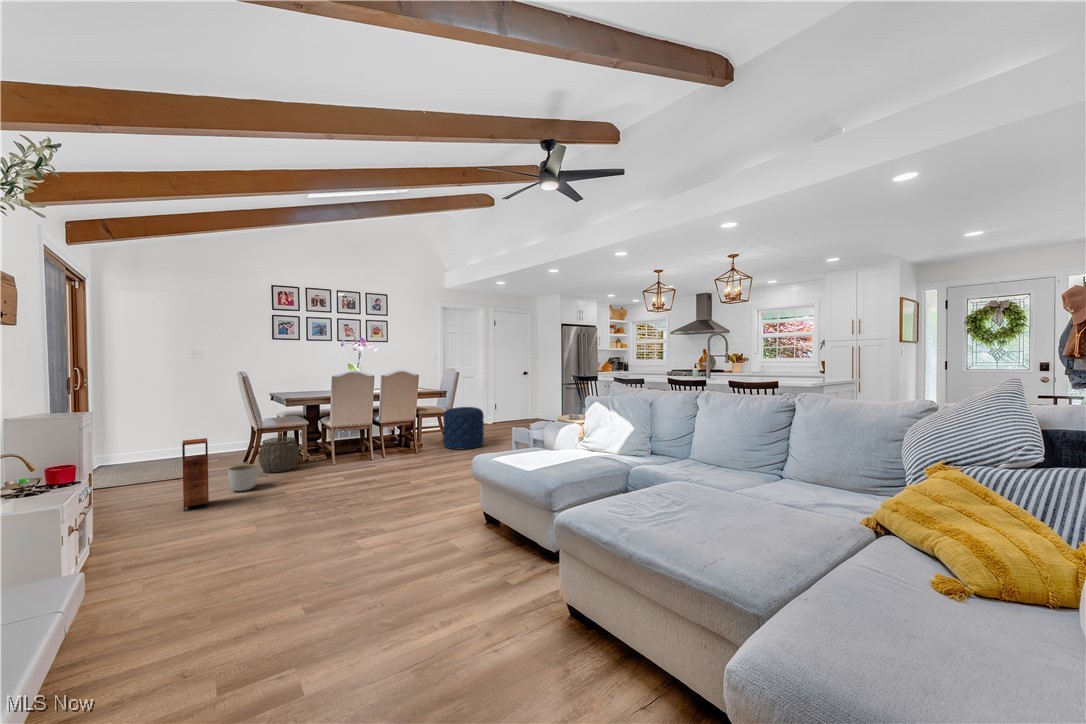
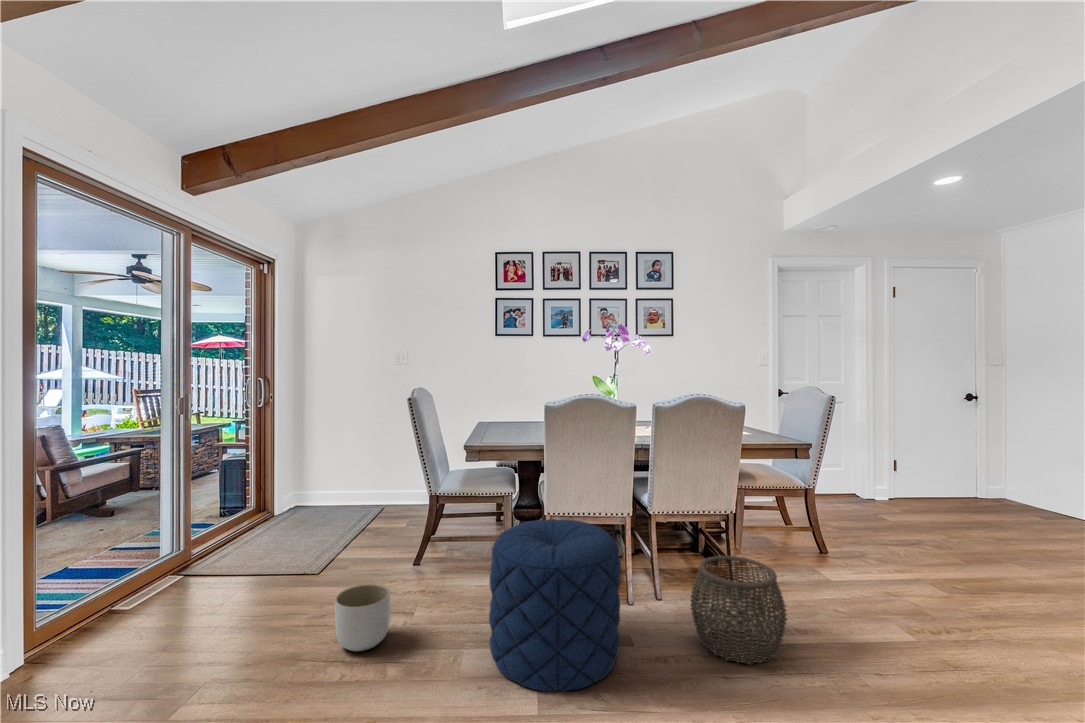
pouf: present [443,407,484,449] -> present [489,519,621,691]
woven basket: present [259,437,299,472] -> present [690,556,787,665]
storage cabinet: present [182,438,209,511] -> none [211,534,279,704]

